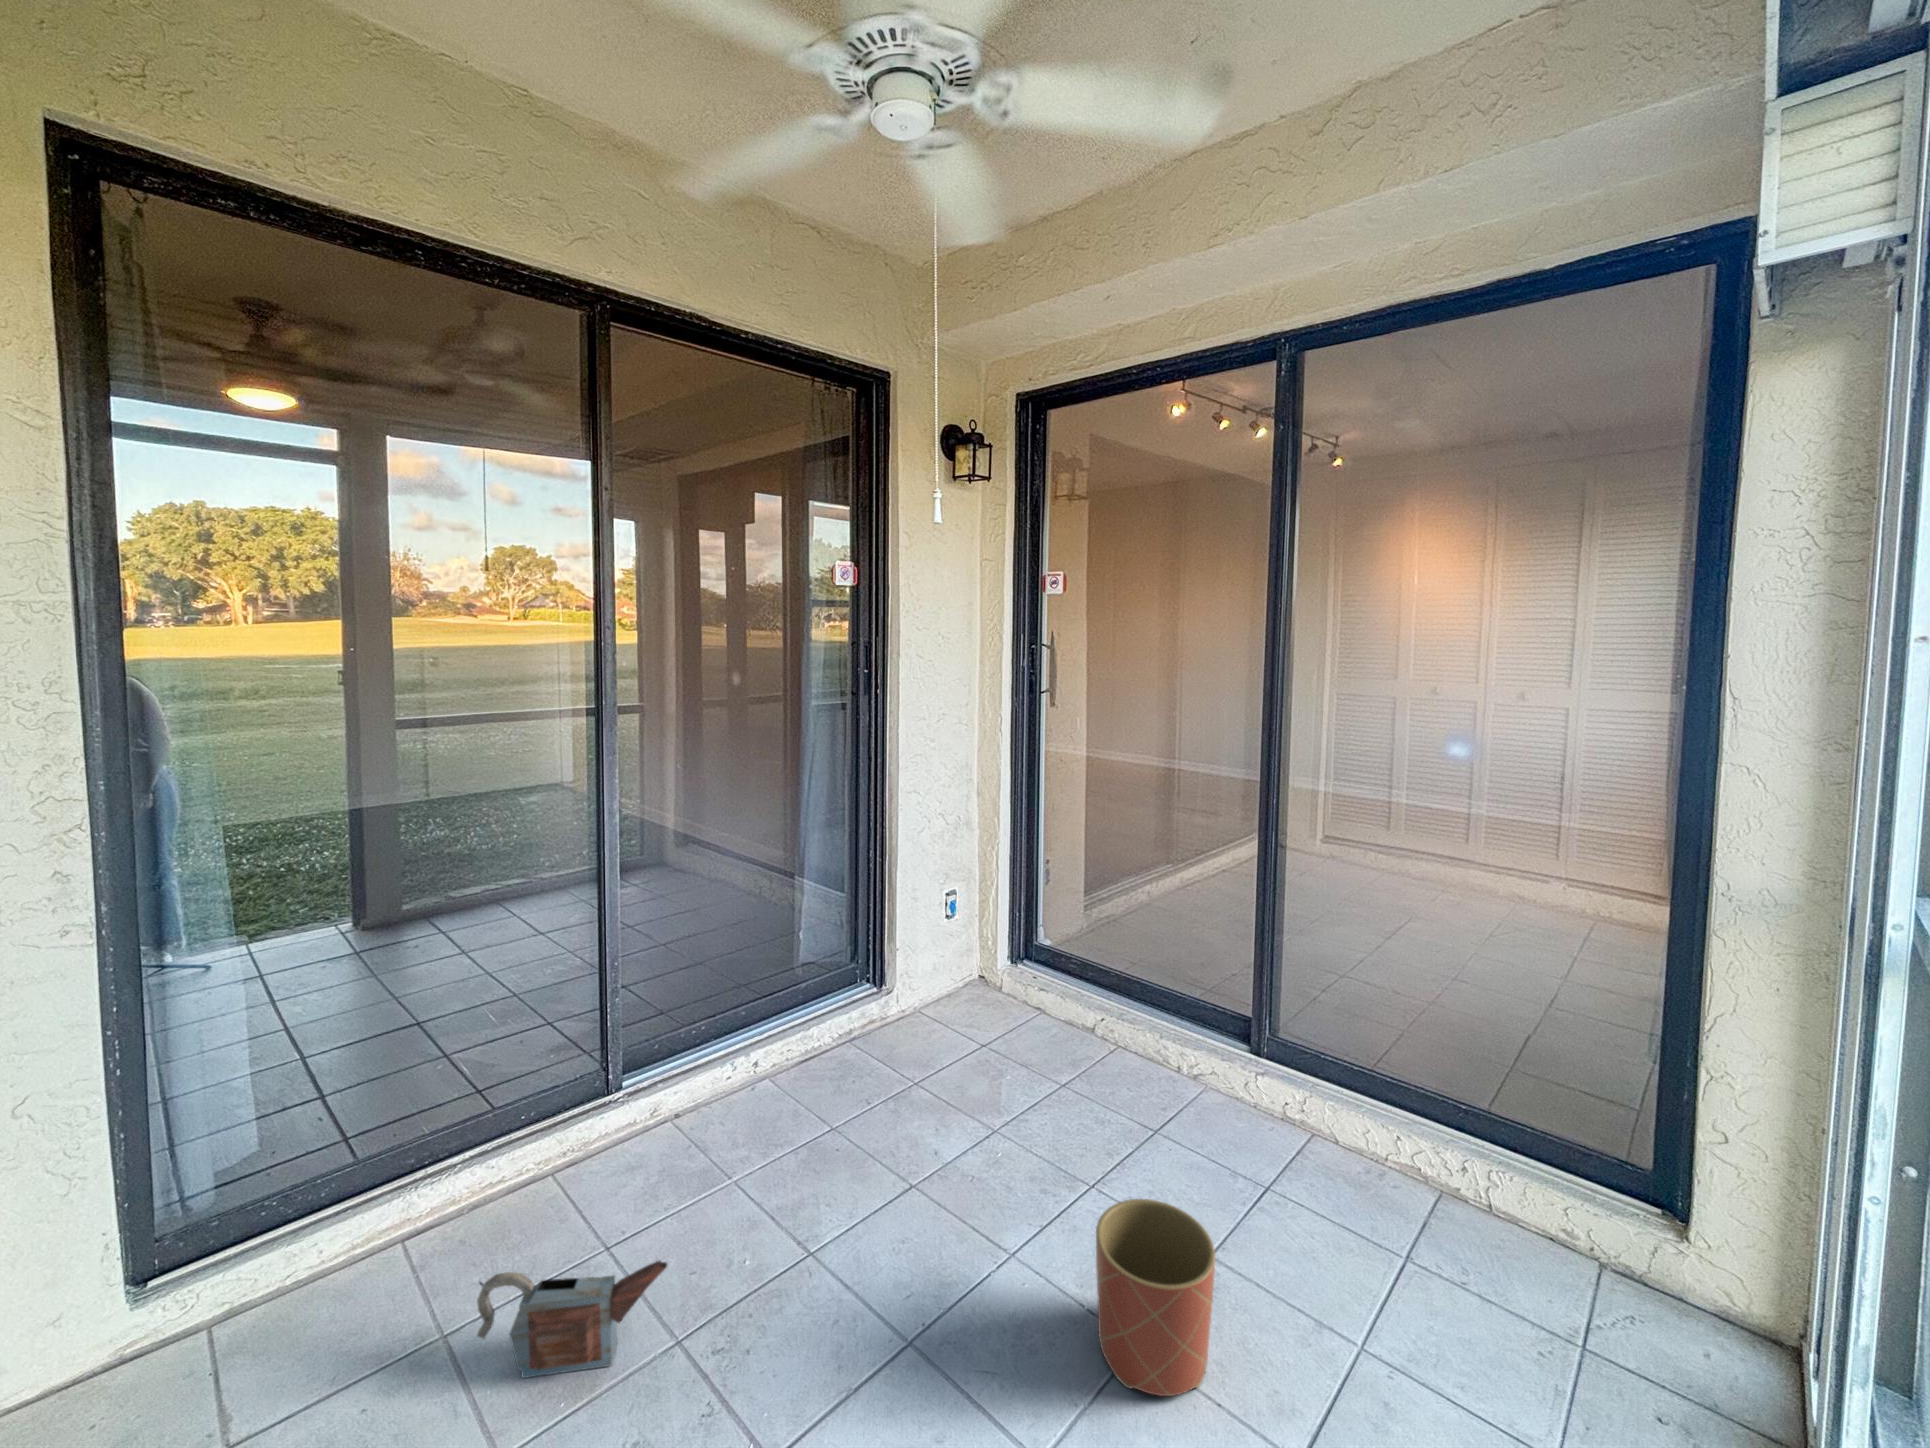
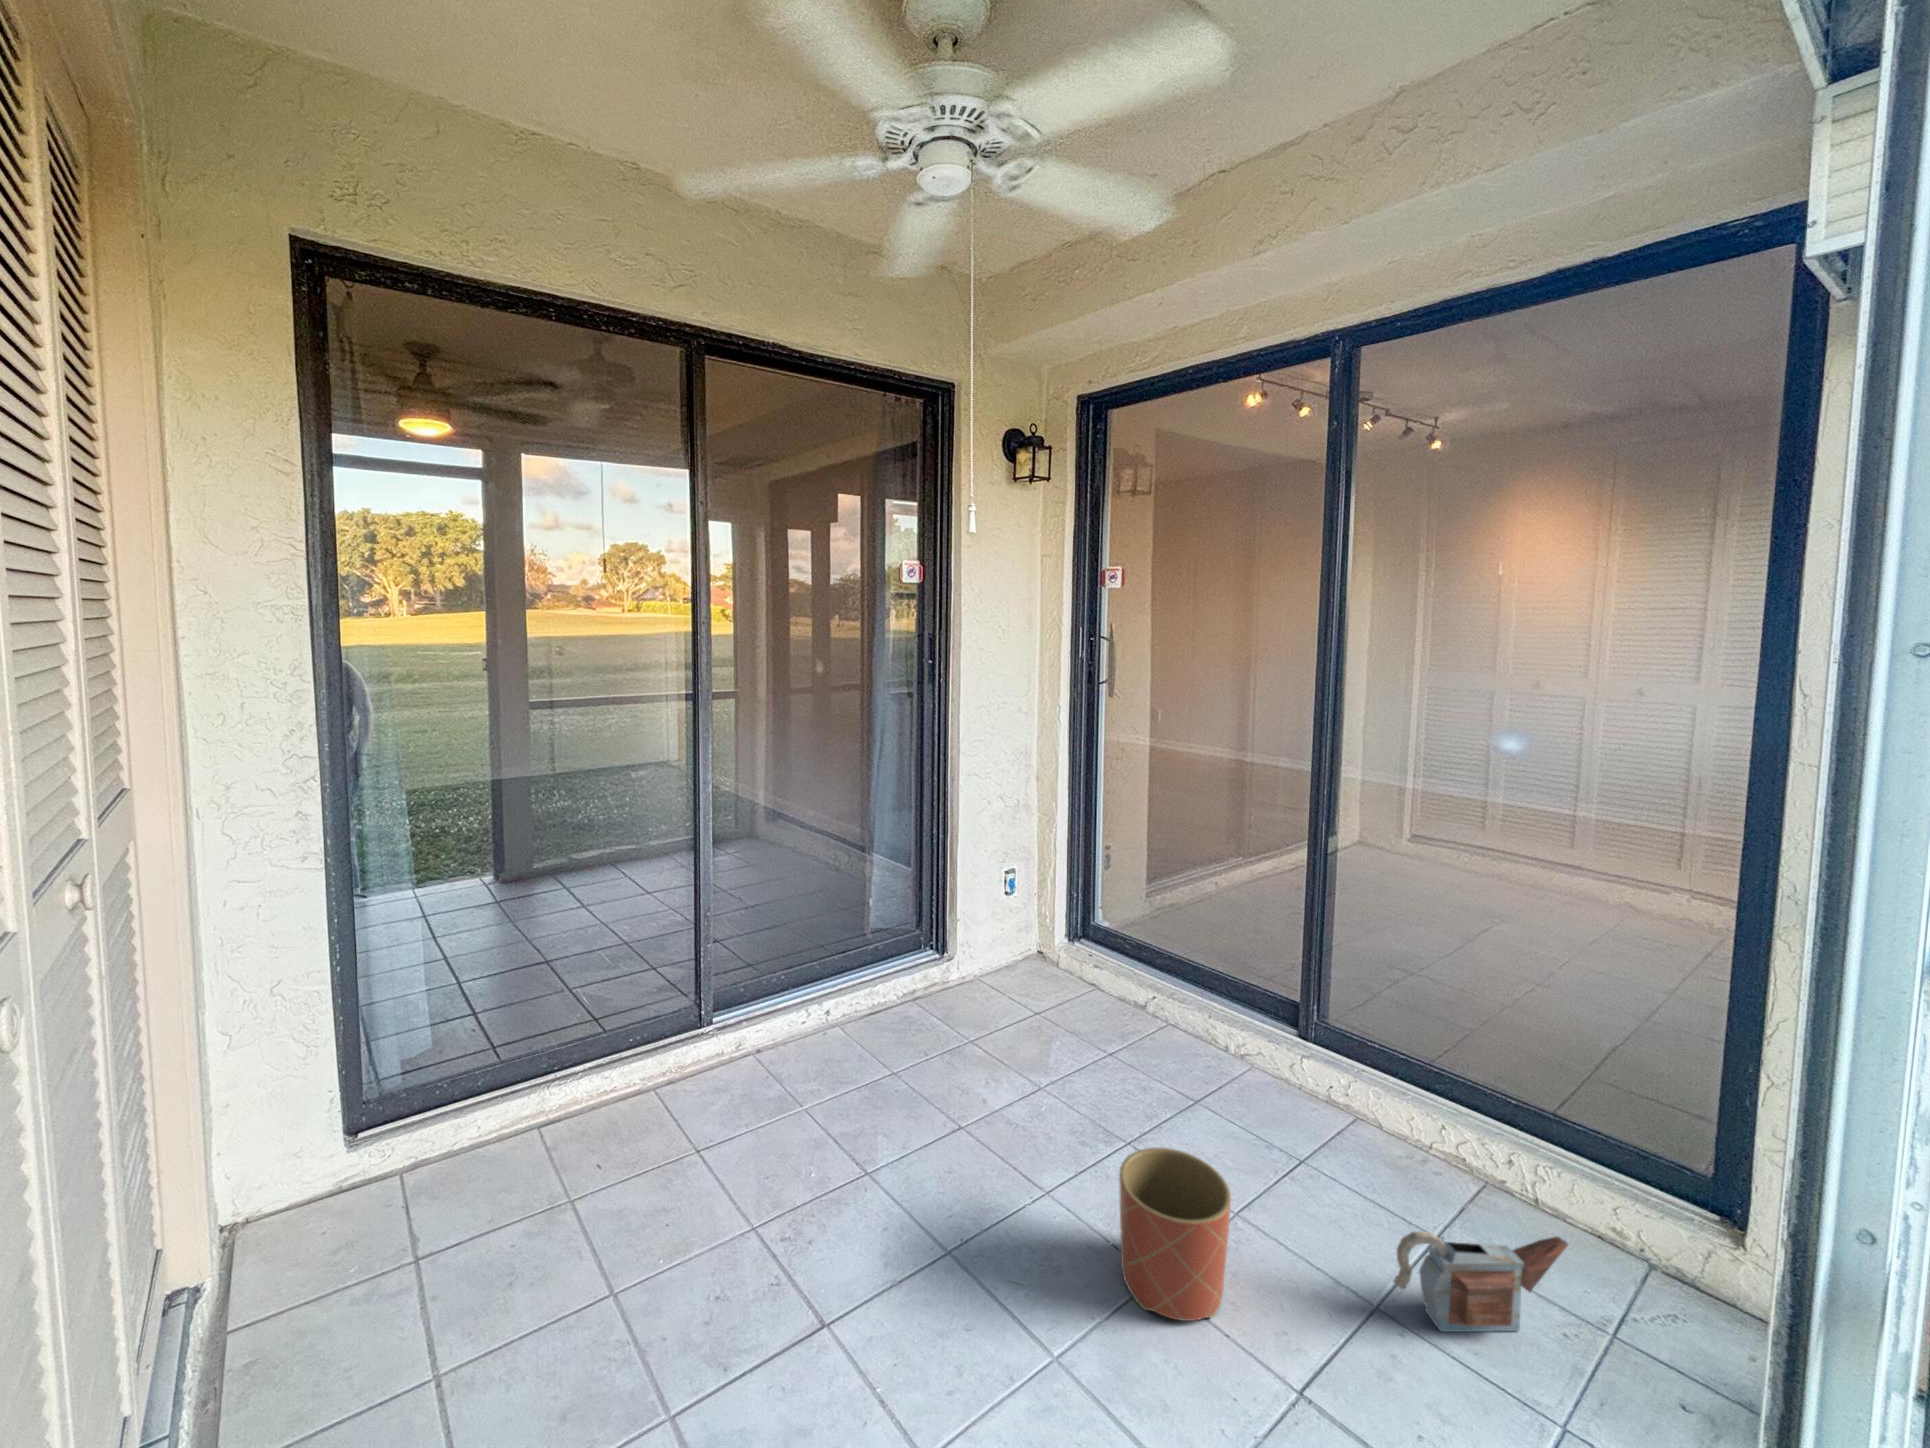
watering can: present [477,1261,667,1378] -> present [1393,1231,1568,1332]

